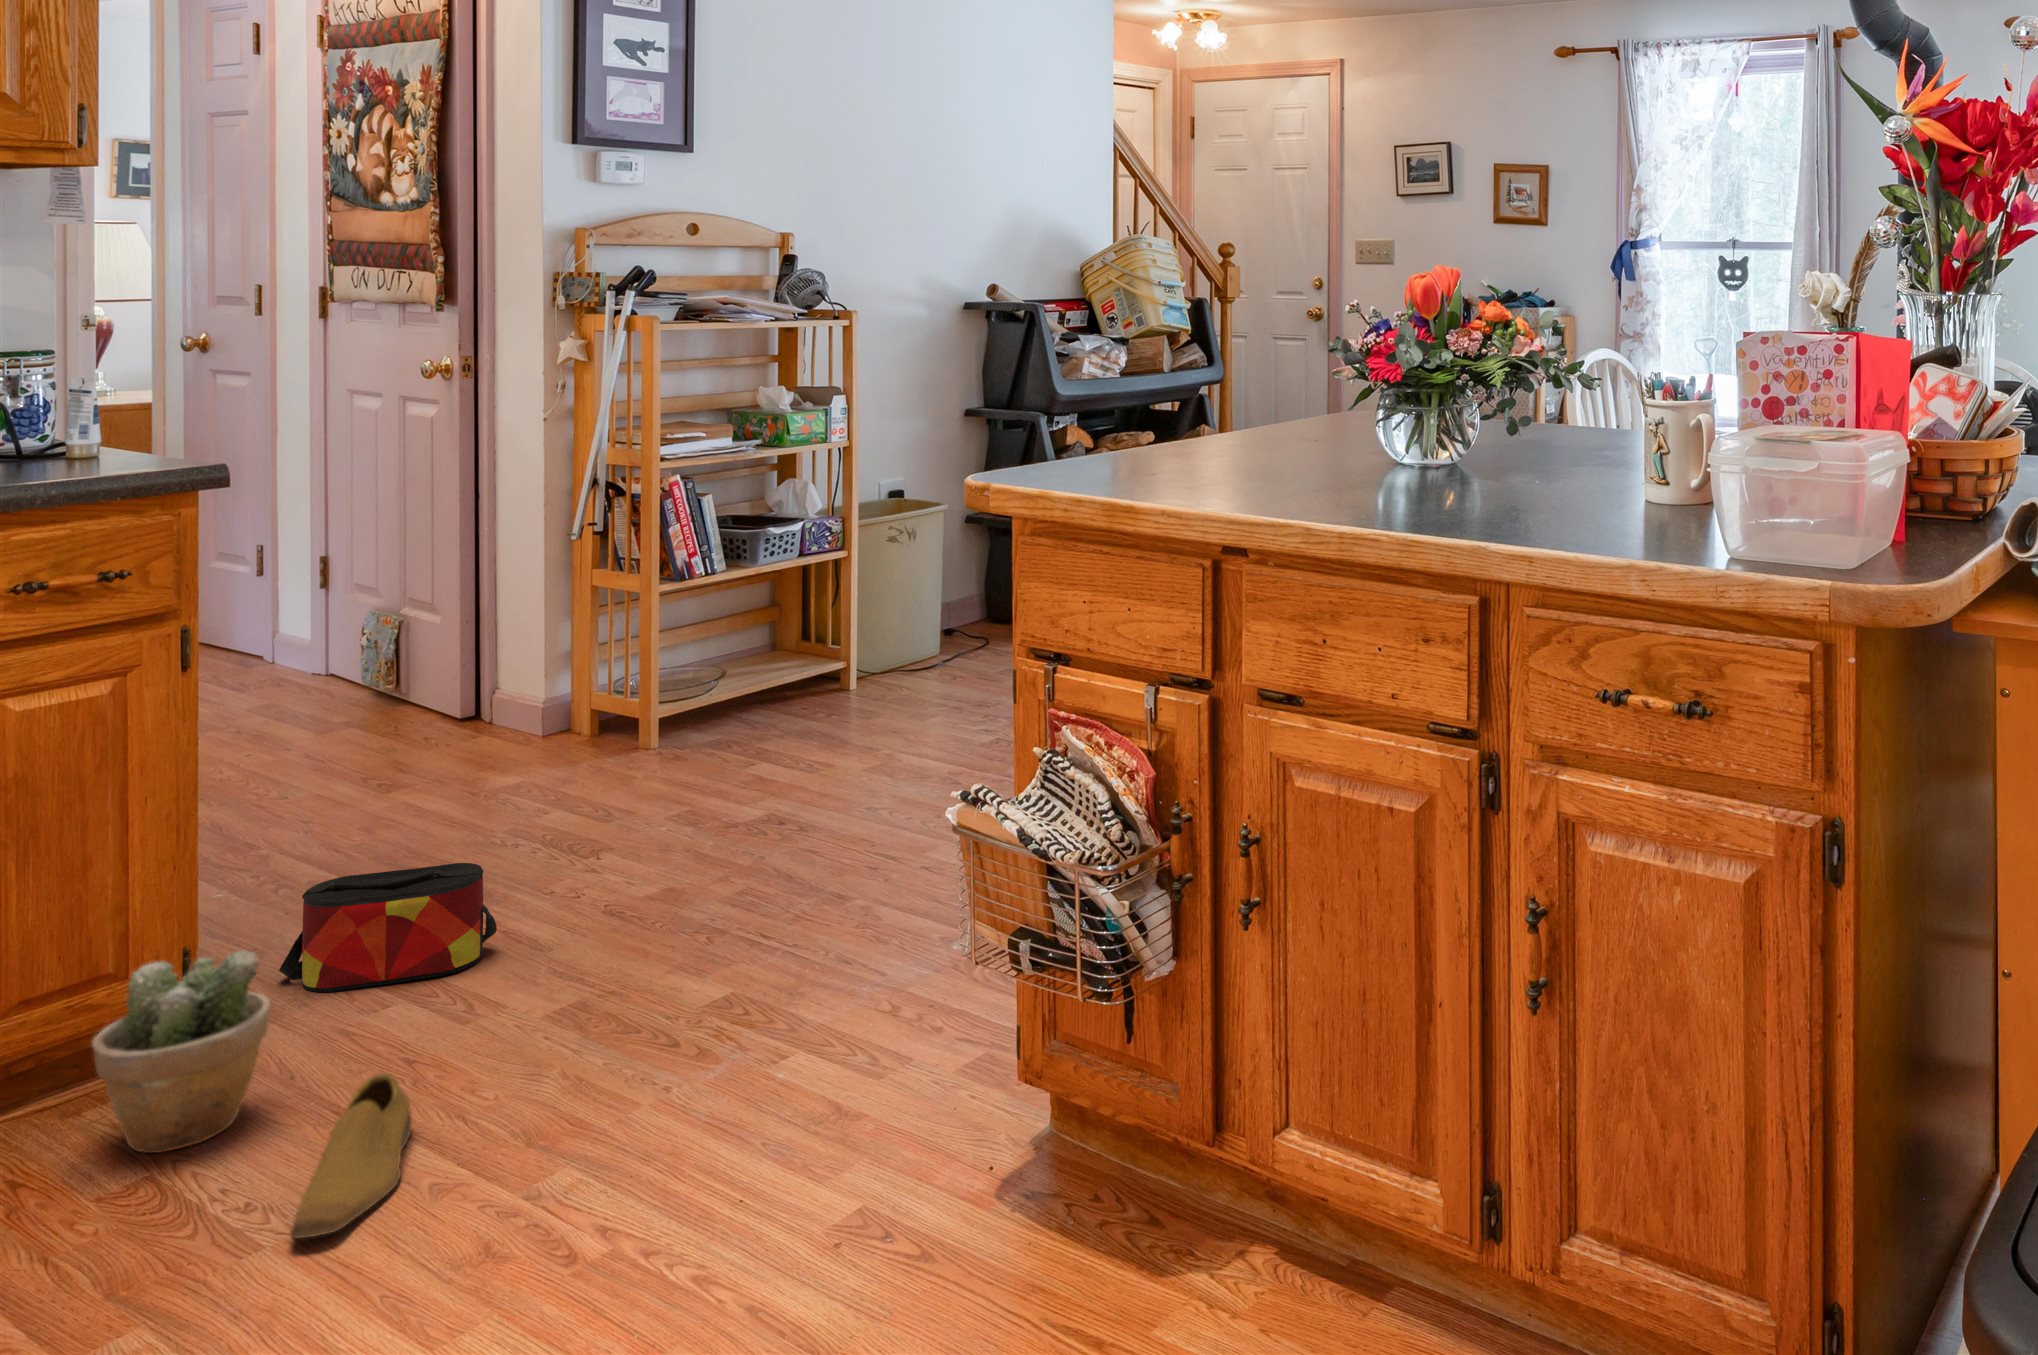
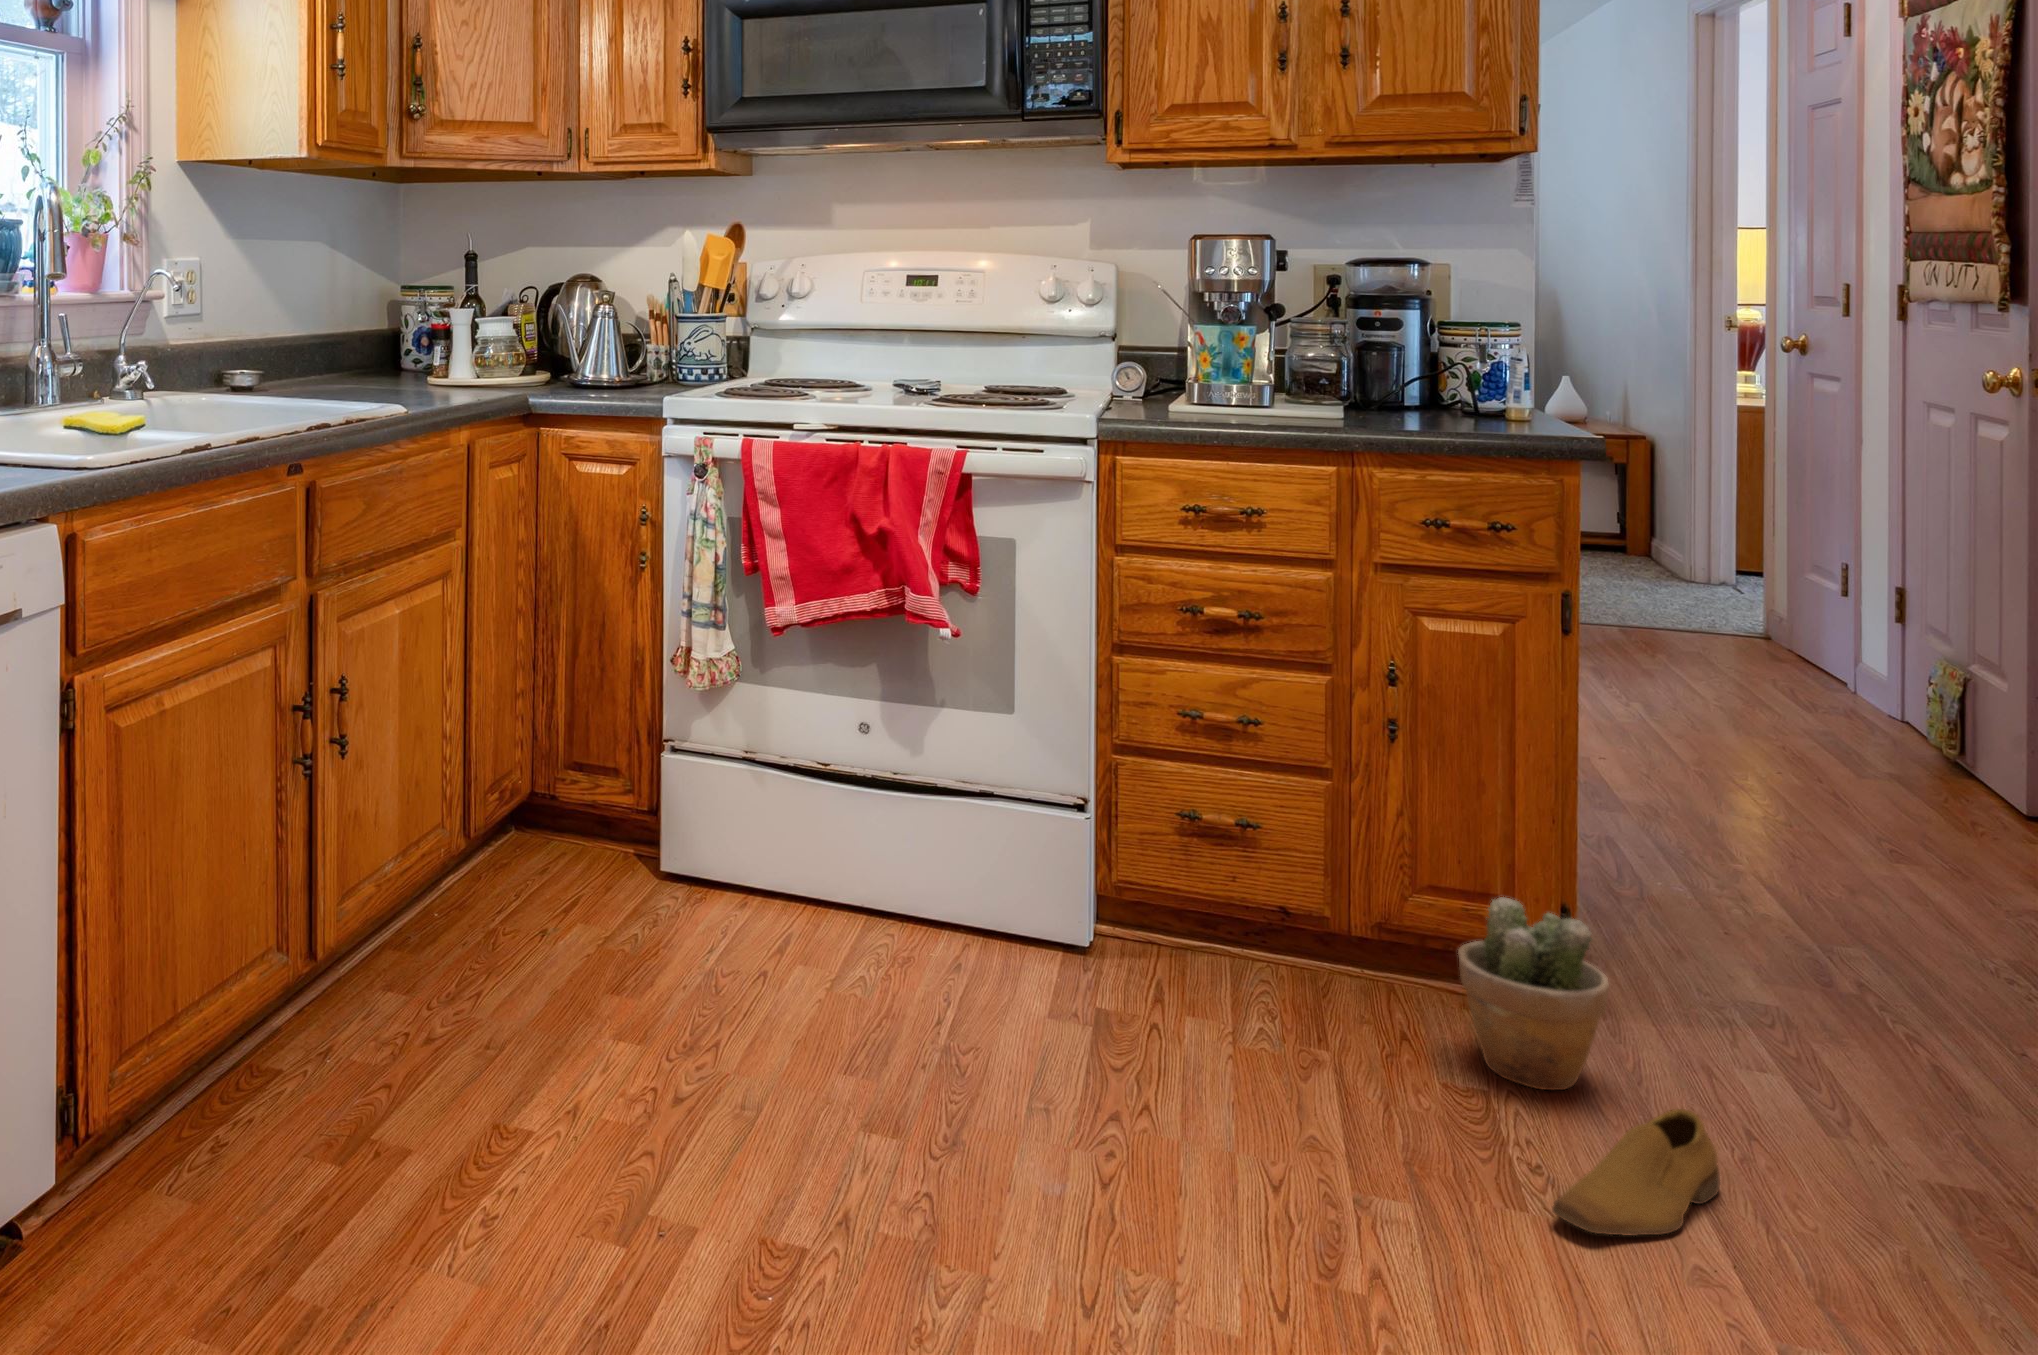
bag: present [279,863,497,992] -> none [1678,904,1922,1071]

